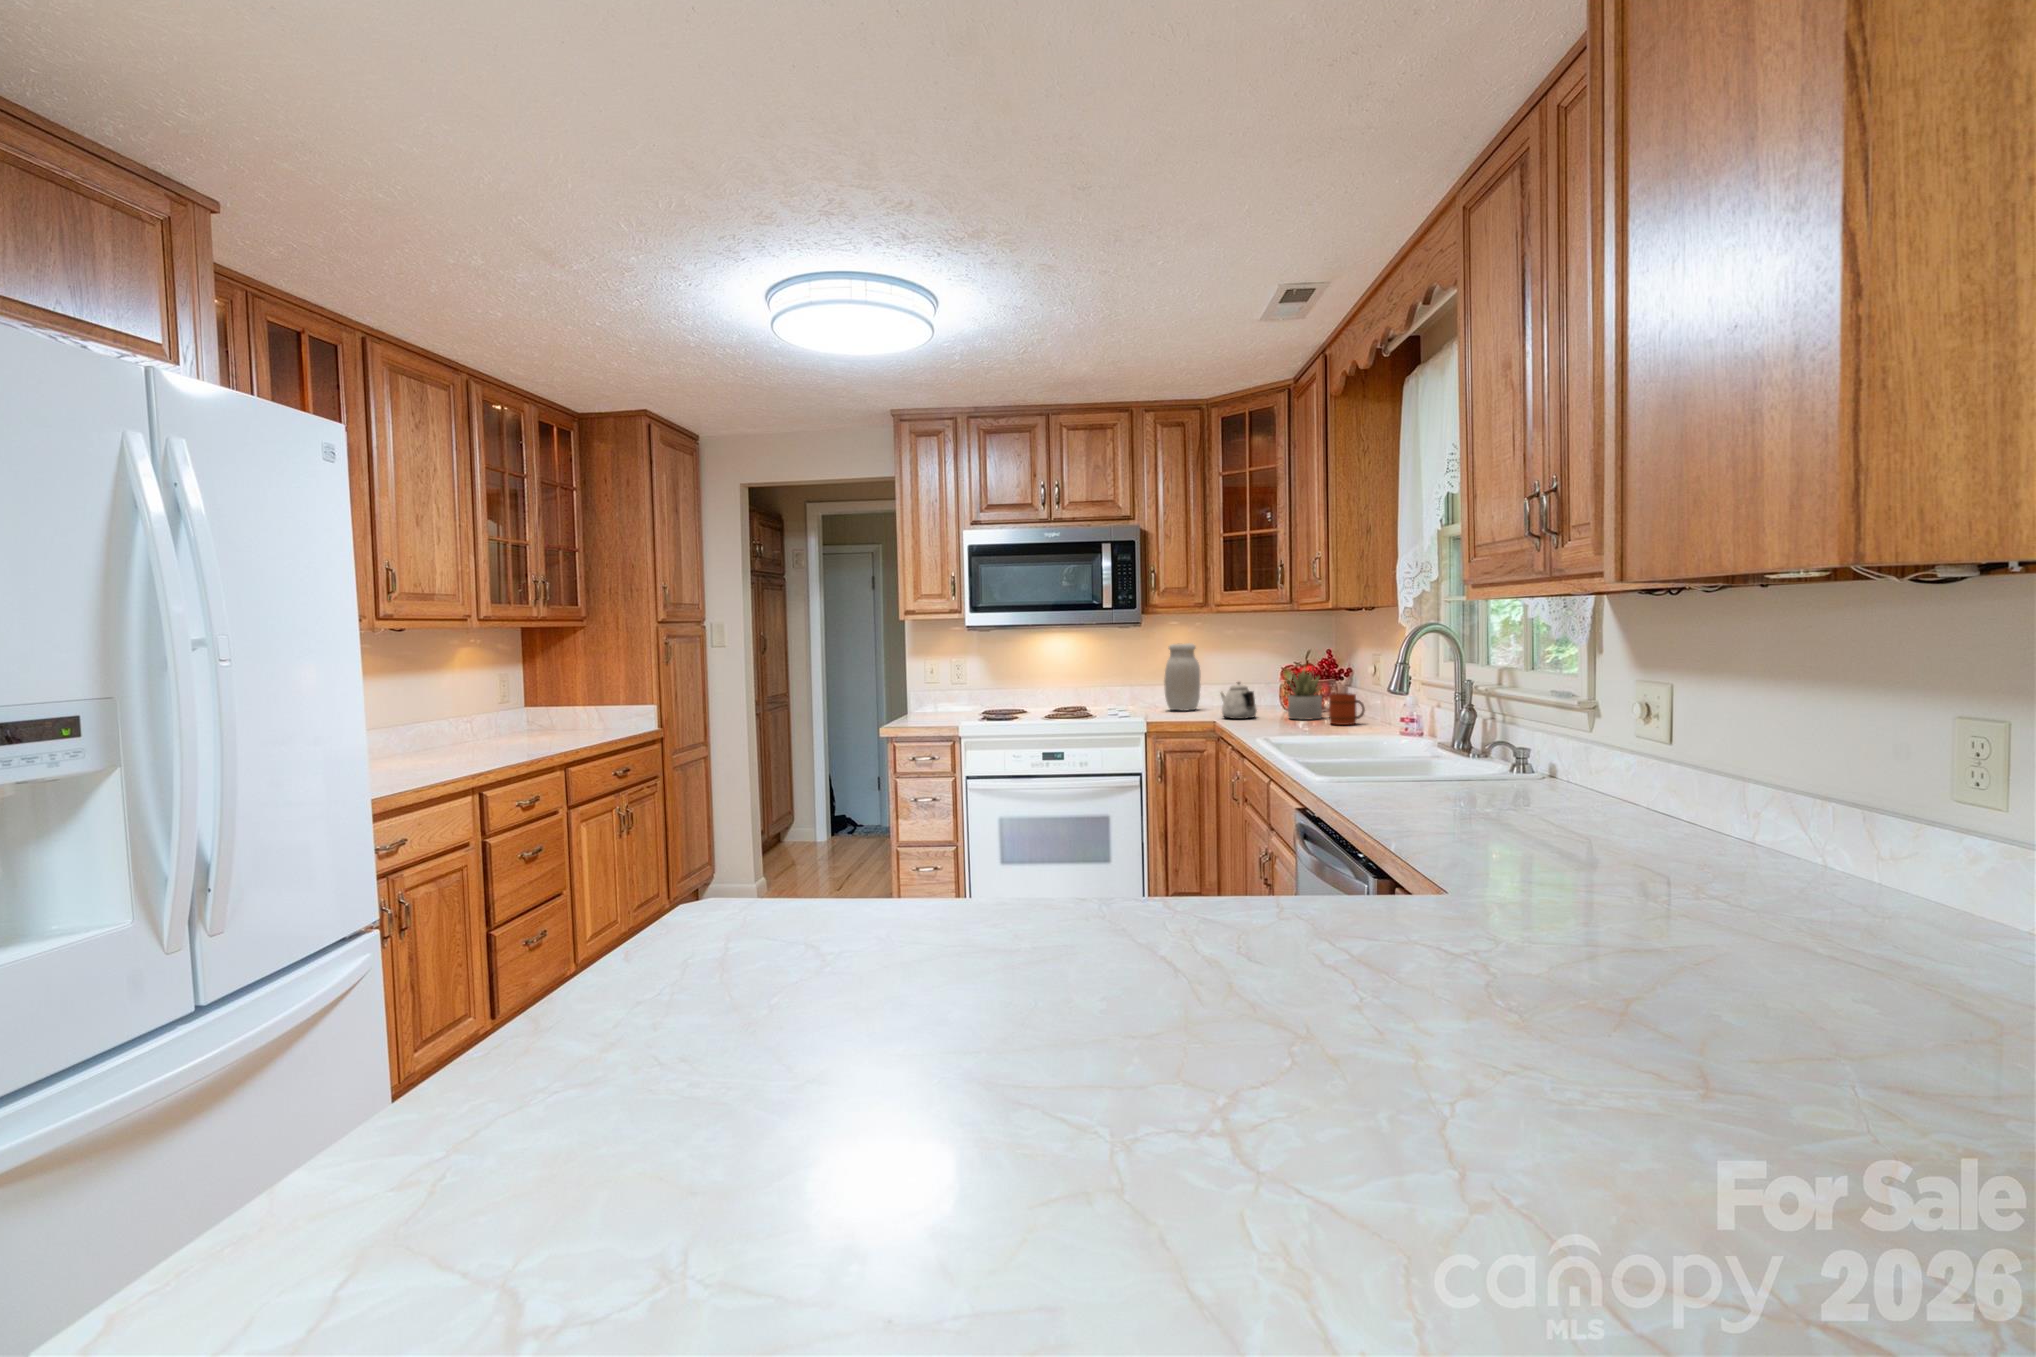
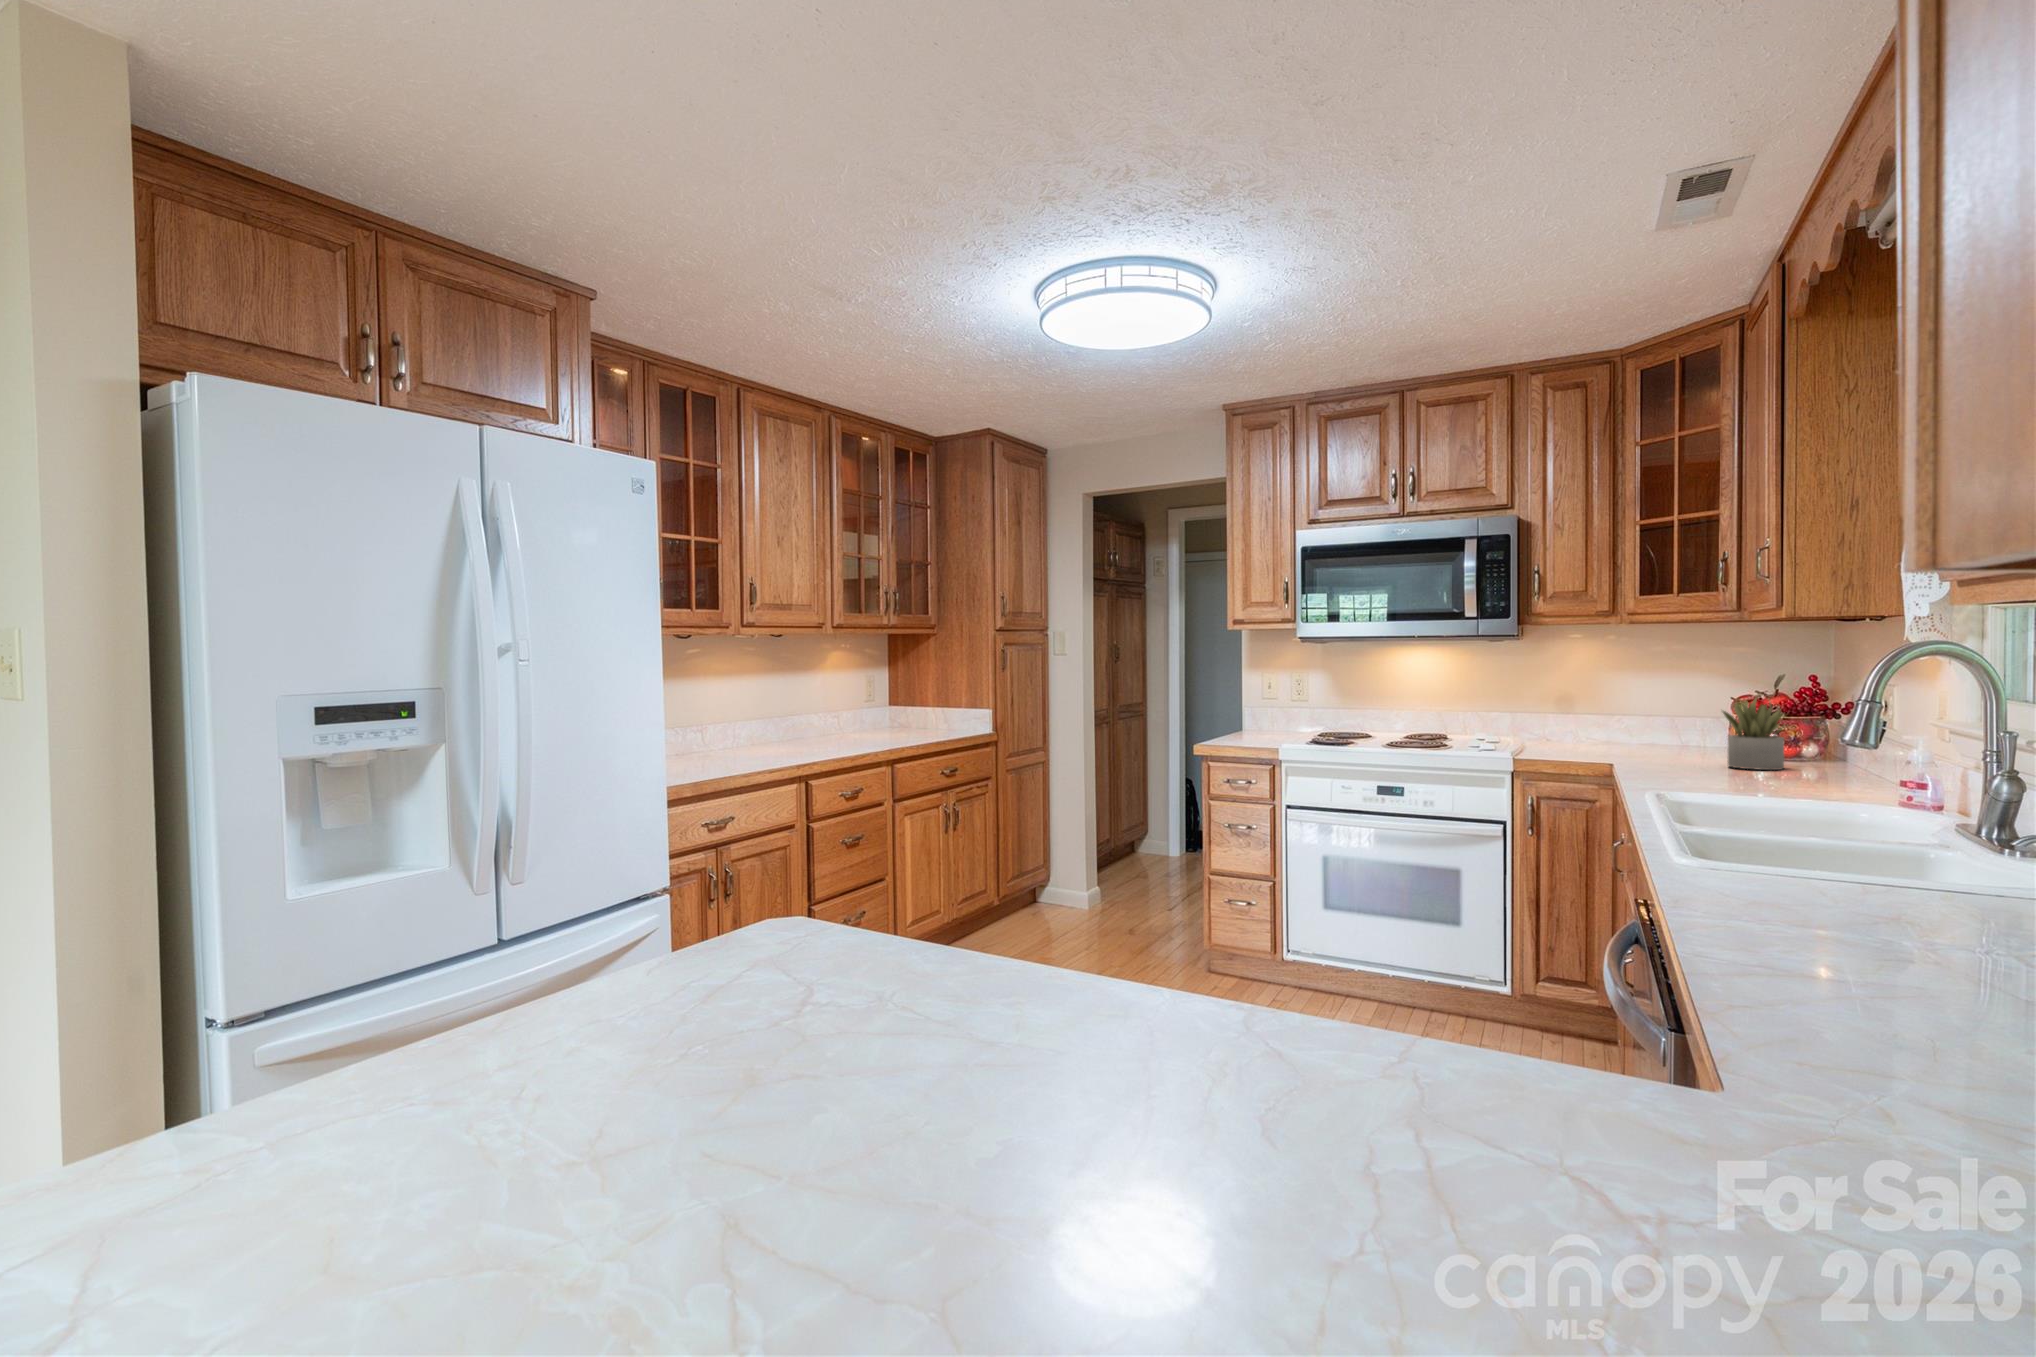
jar: present [1164,643,1200,711] -> none [1561,662,1614,749]
teapot: present [1221,682,1257,719] -> none [1628,714,1682,763]
mug: present [1329,693,1365,725] -> none [1782,735,1844,780]

